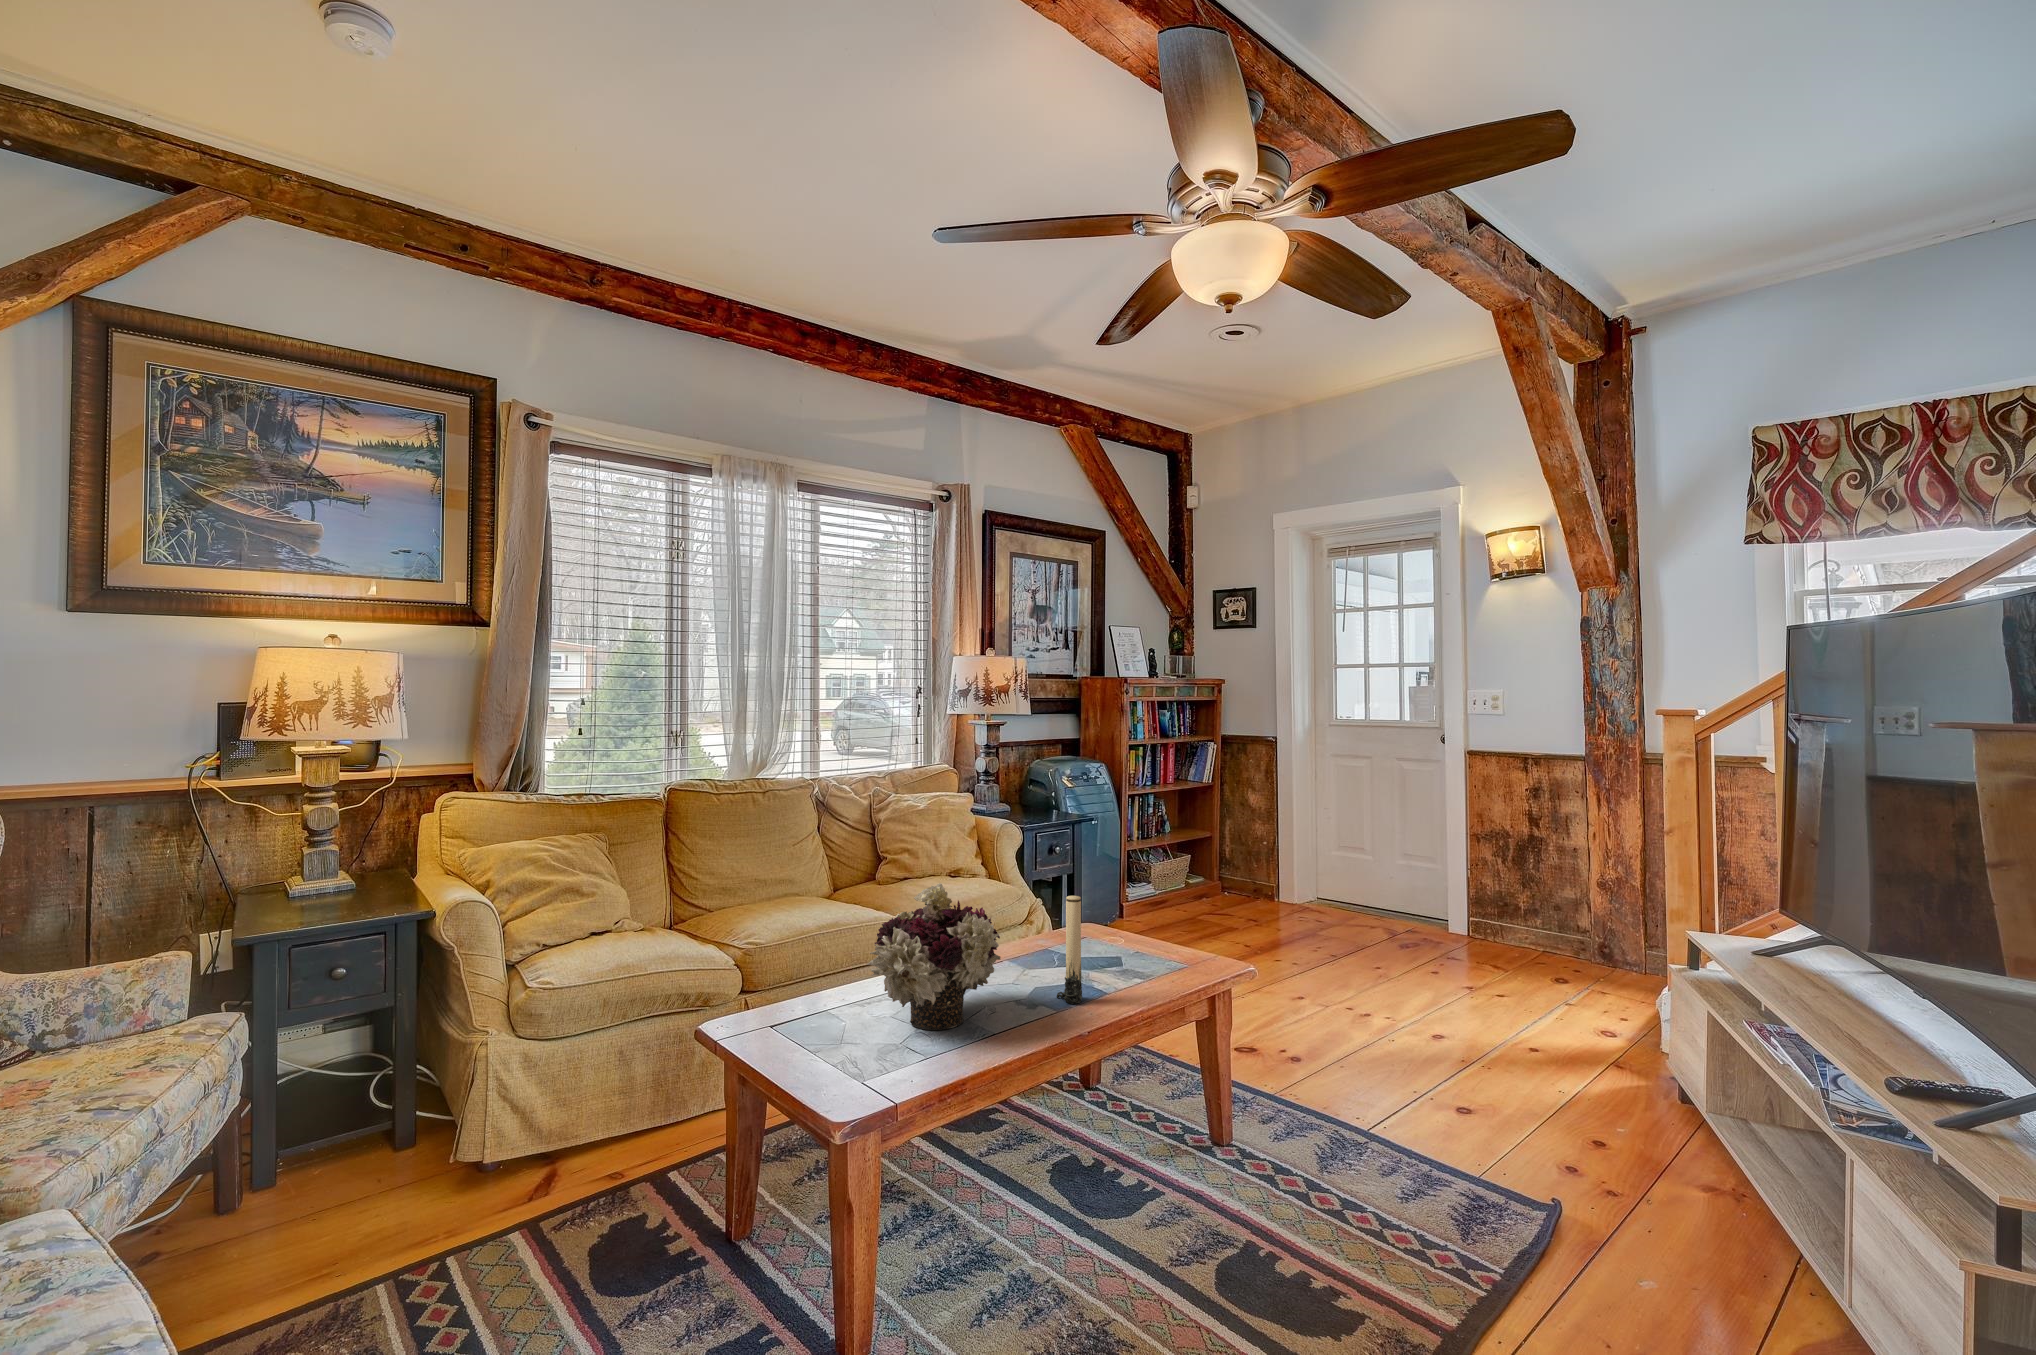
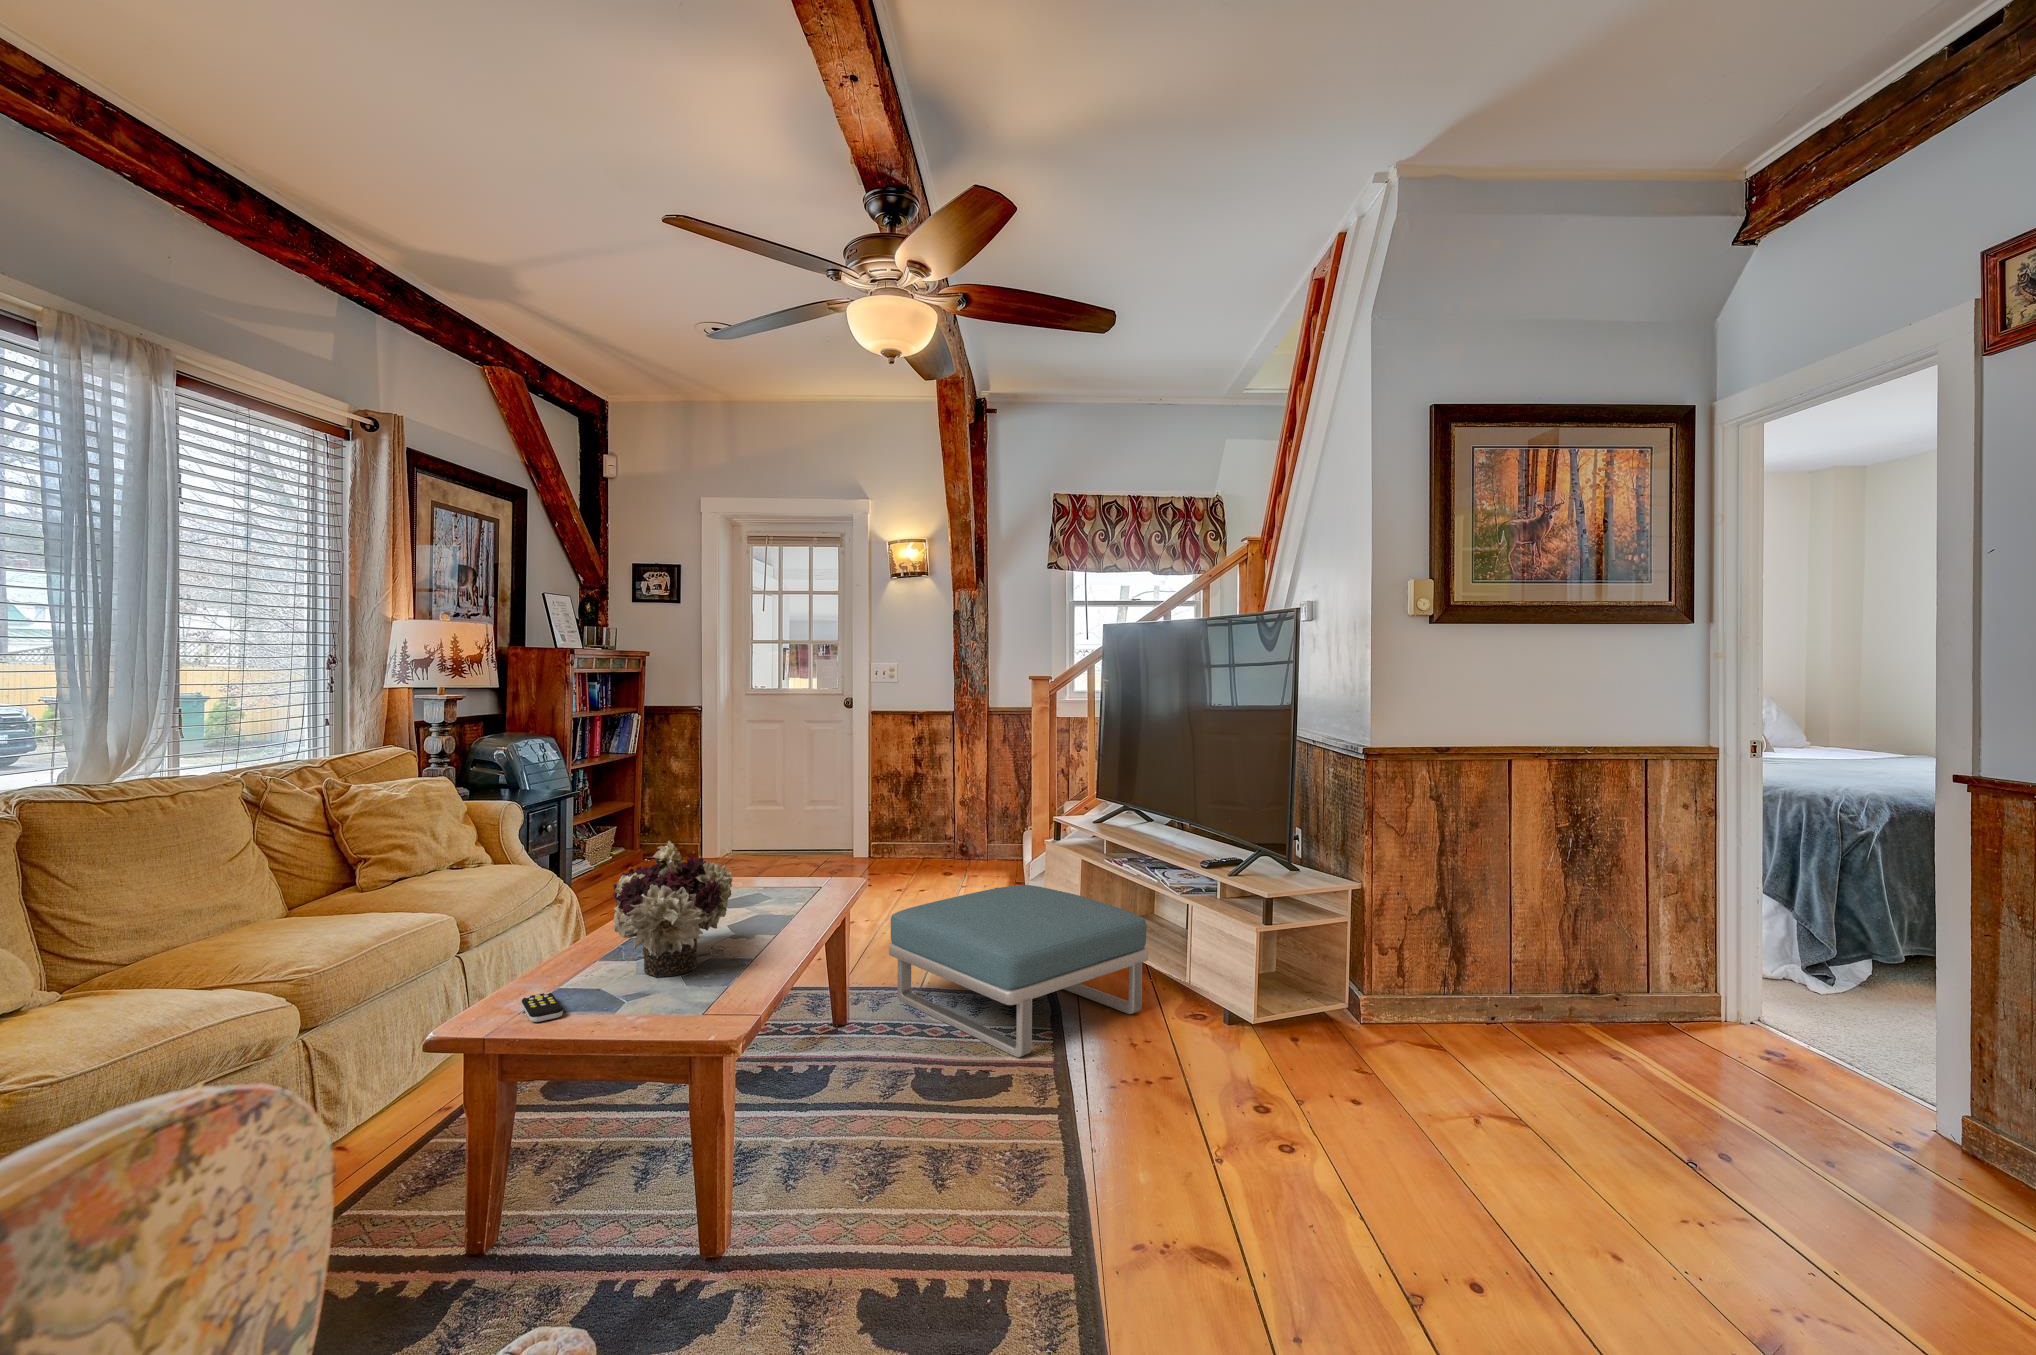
candle: present [1057,896,1082,1004] -> none [743,839,770,931]
remote control: none [770,1013,815,1042] -> present [522,992,563,1022]
footstool: none [1305,1018,1724,1309] -> present [889,885,1148,1057]

